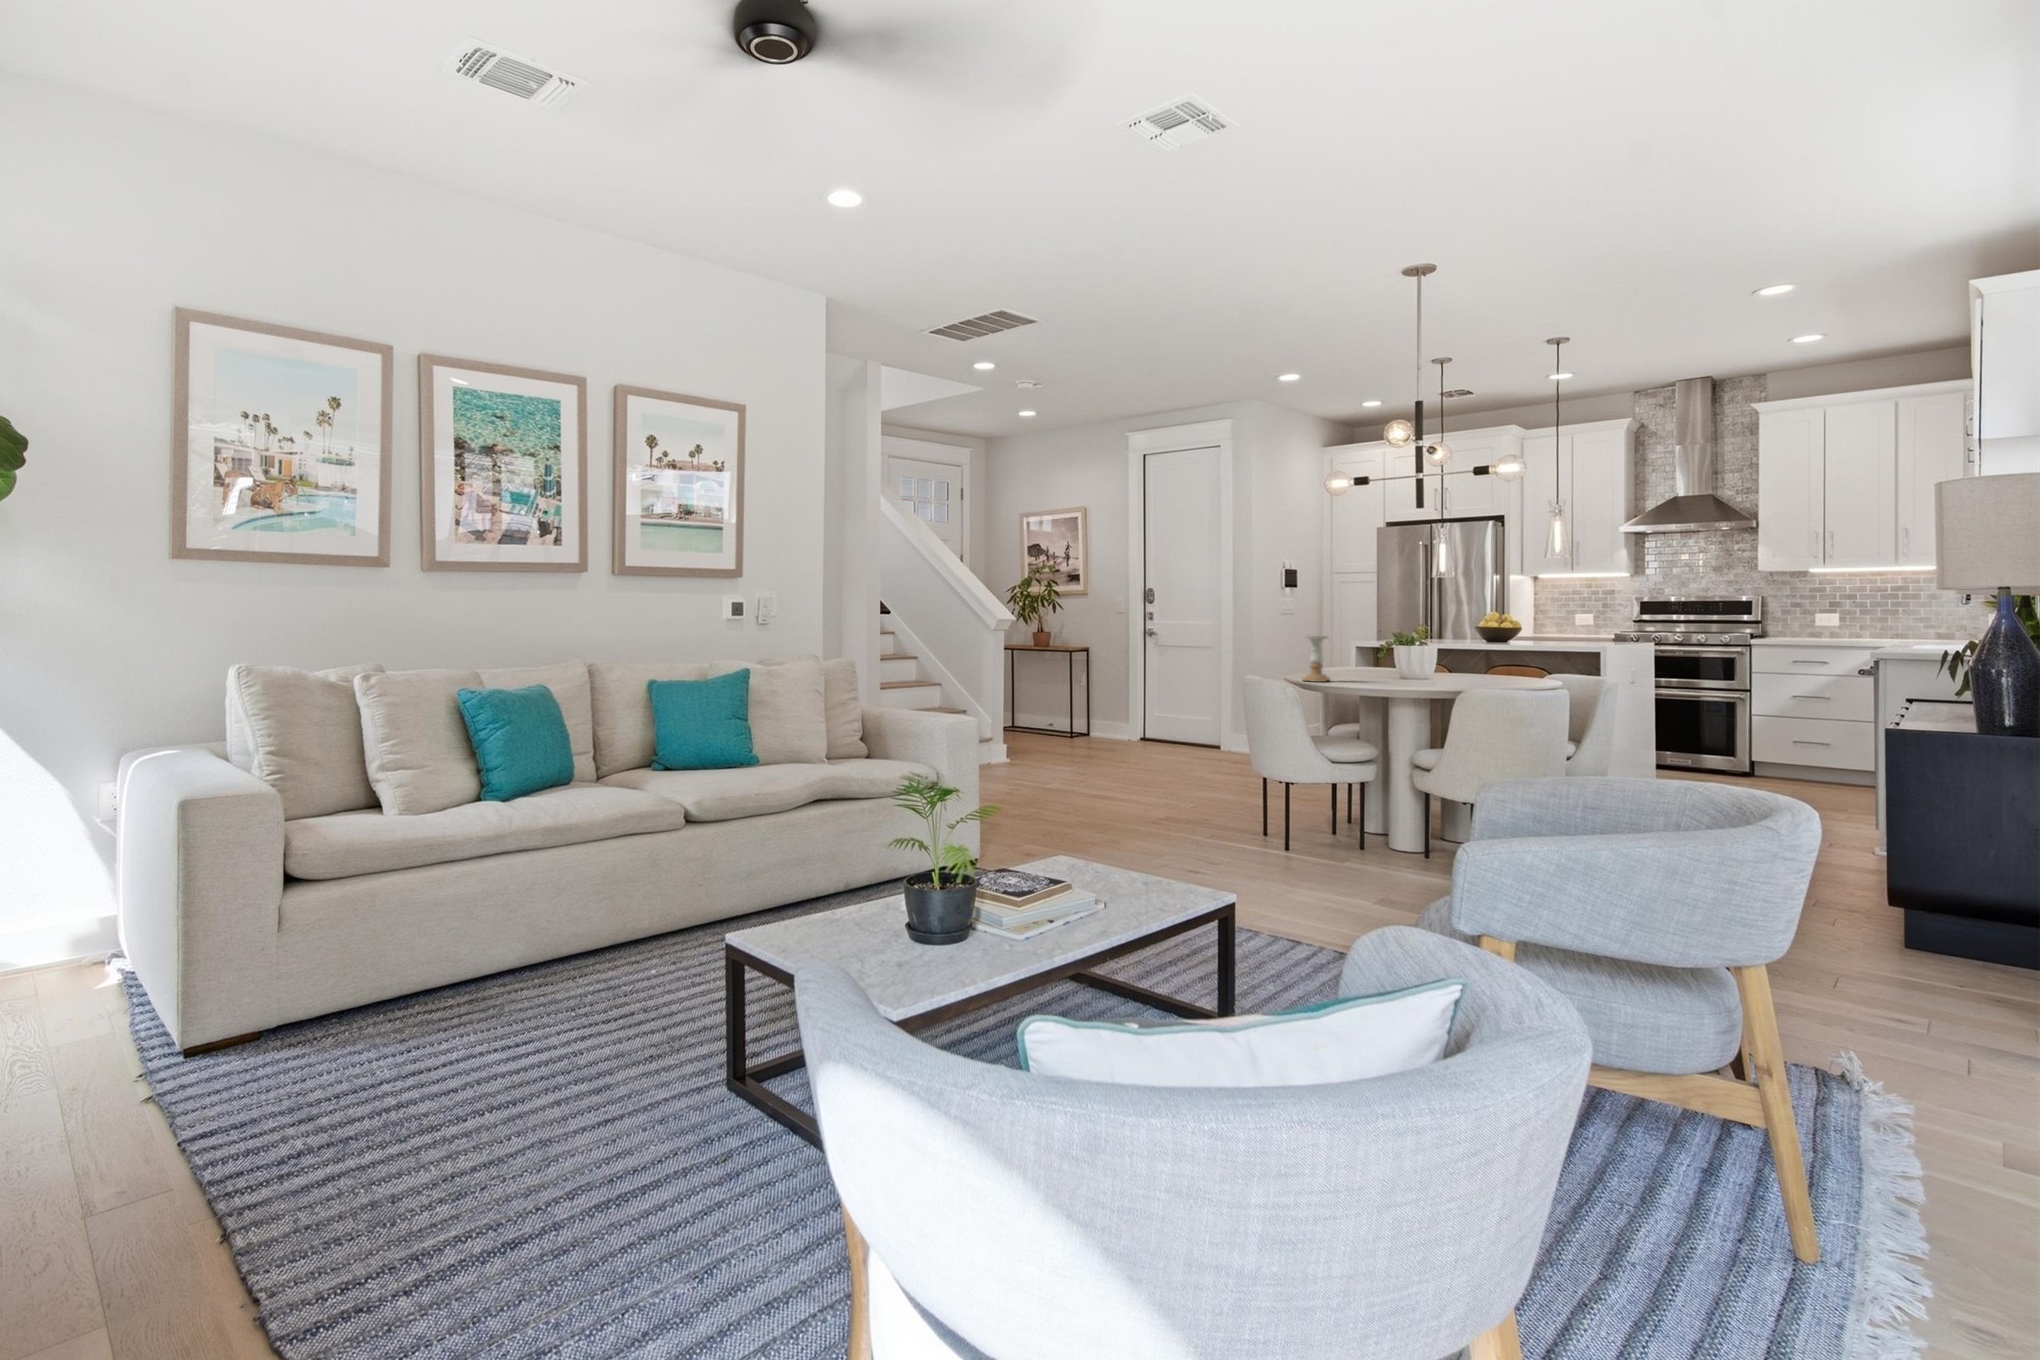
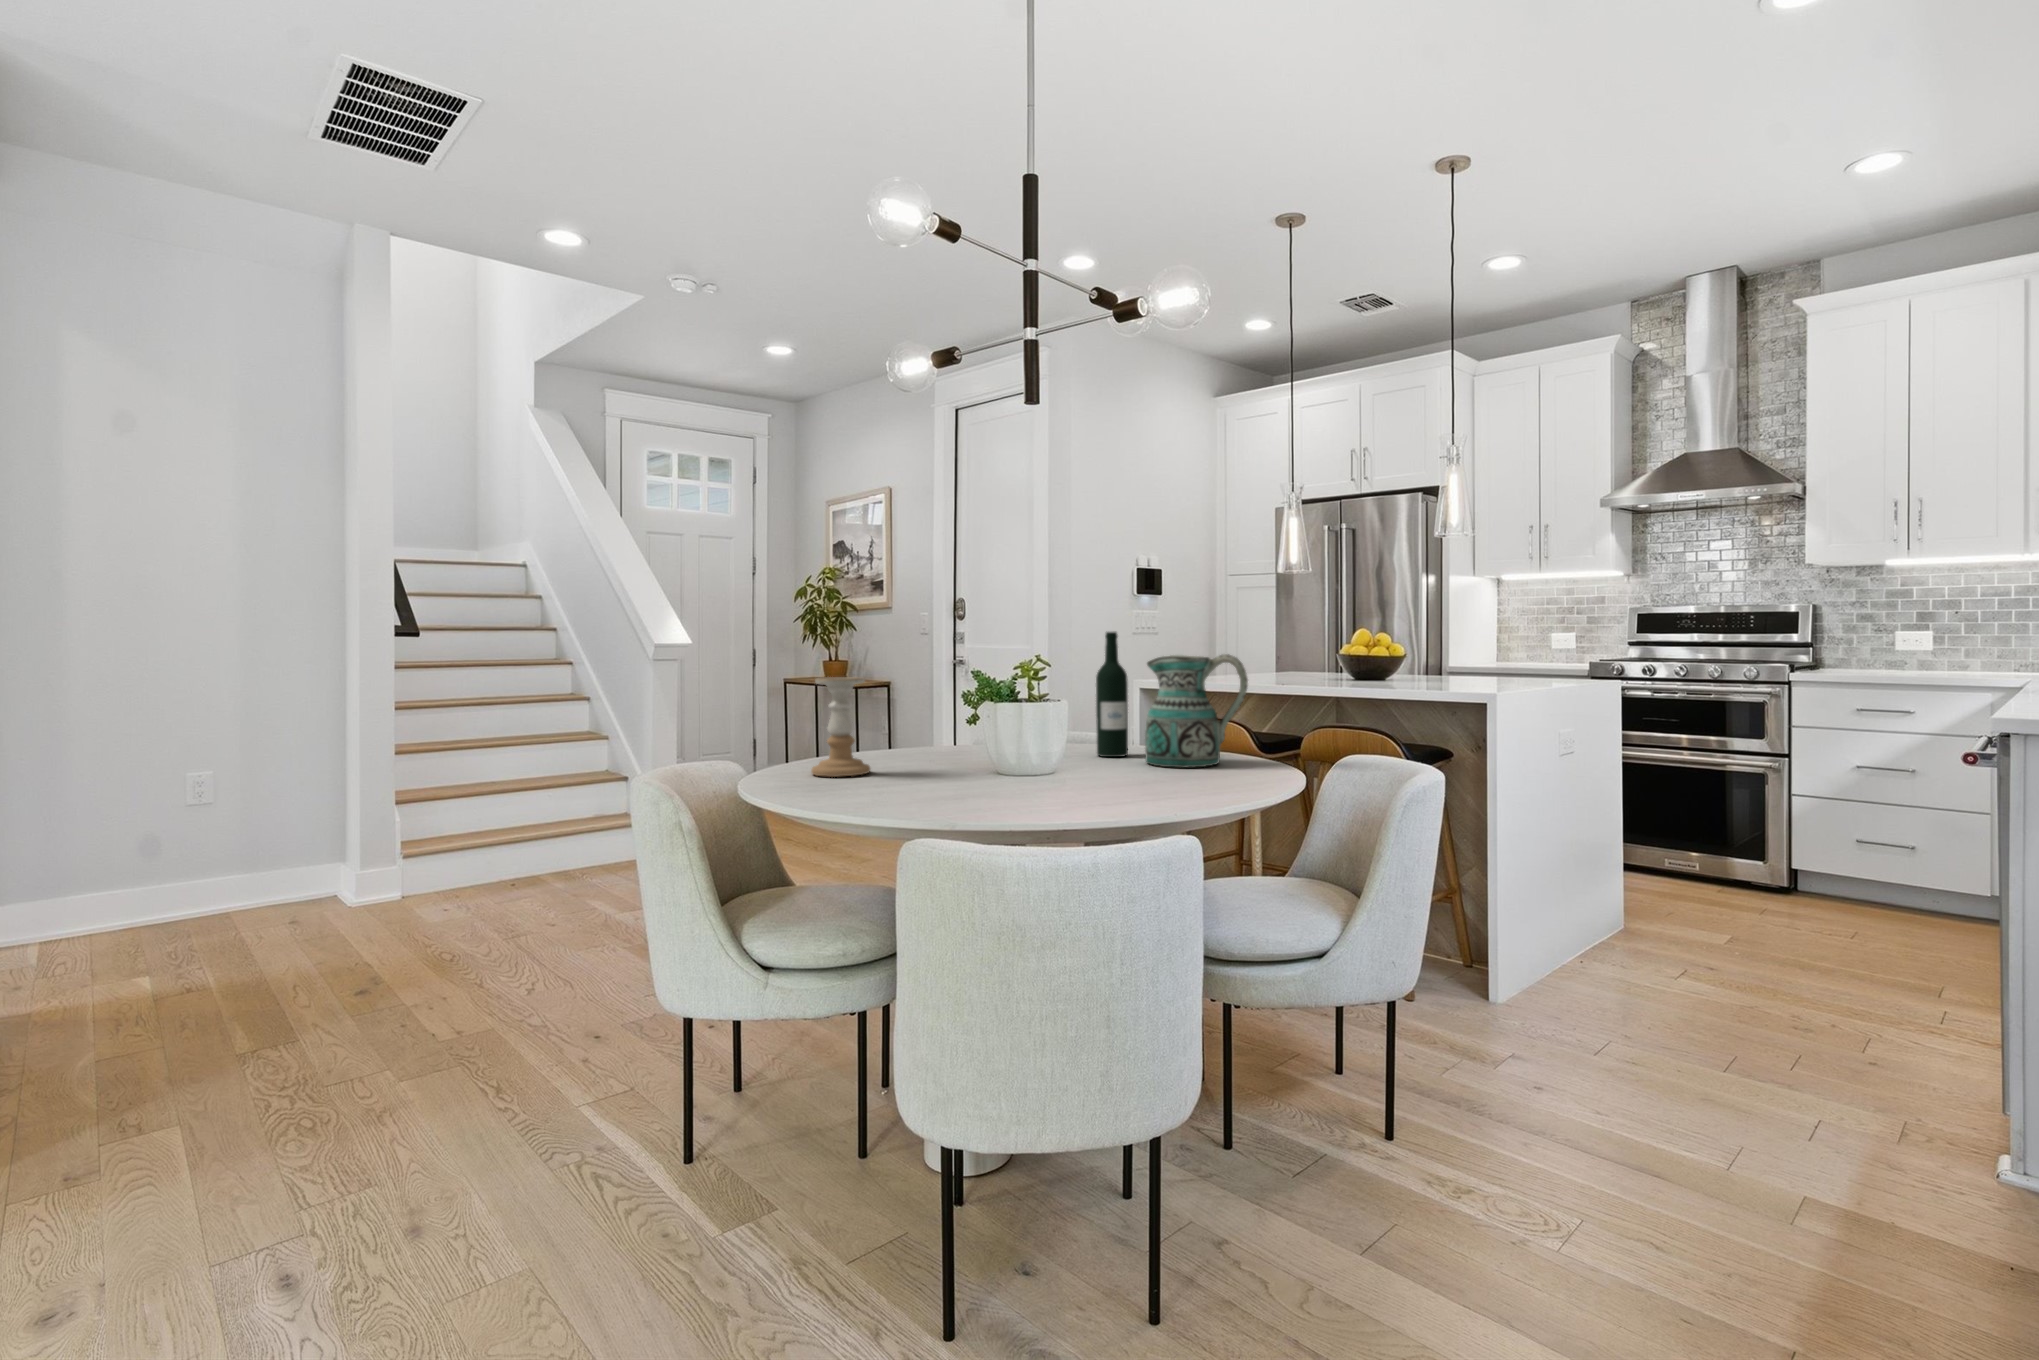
wine bottle: none [1408,614,1426,677] -> present [1096,632,1128,757]
ceramic pitcher: none [1443,625,1500,680] -> present [1145,654,1248,768]

